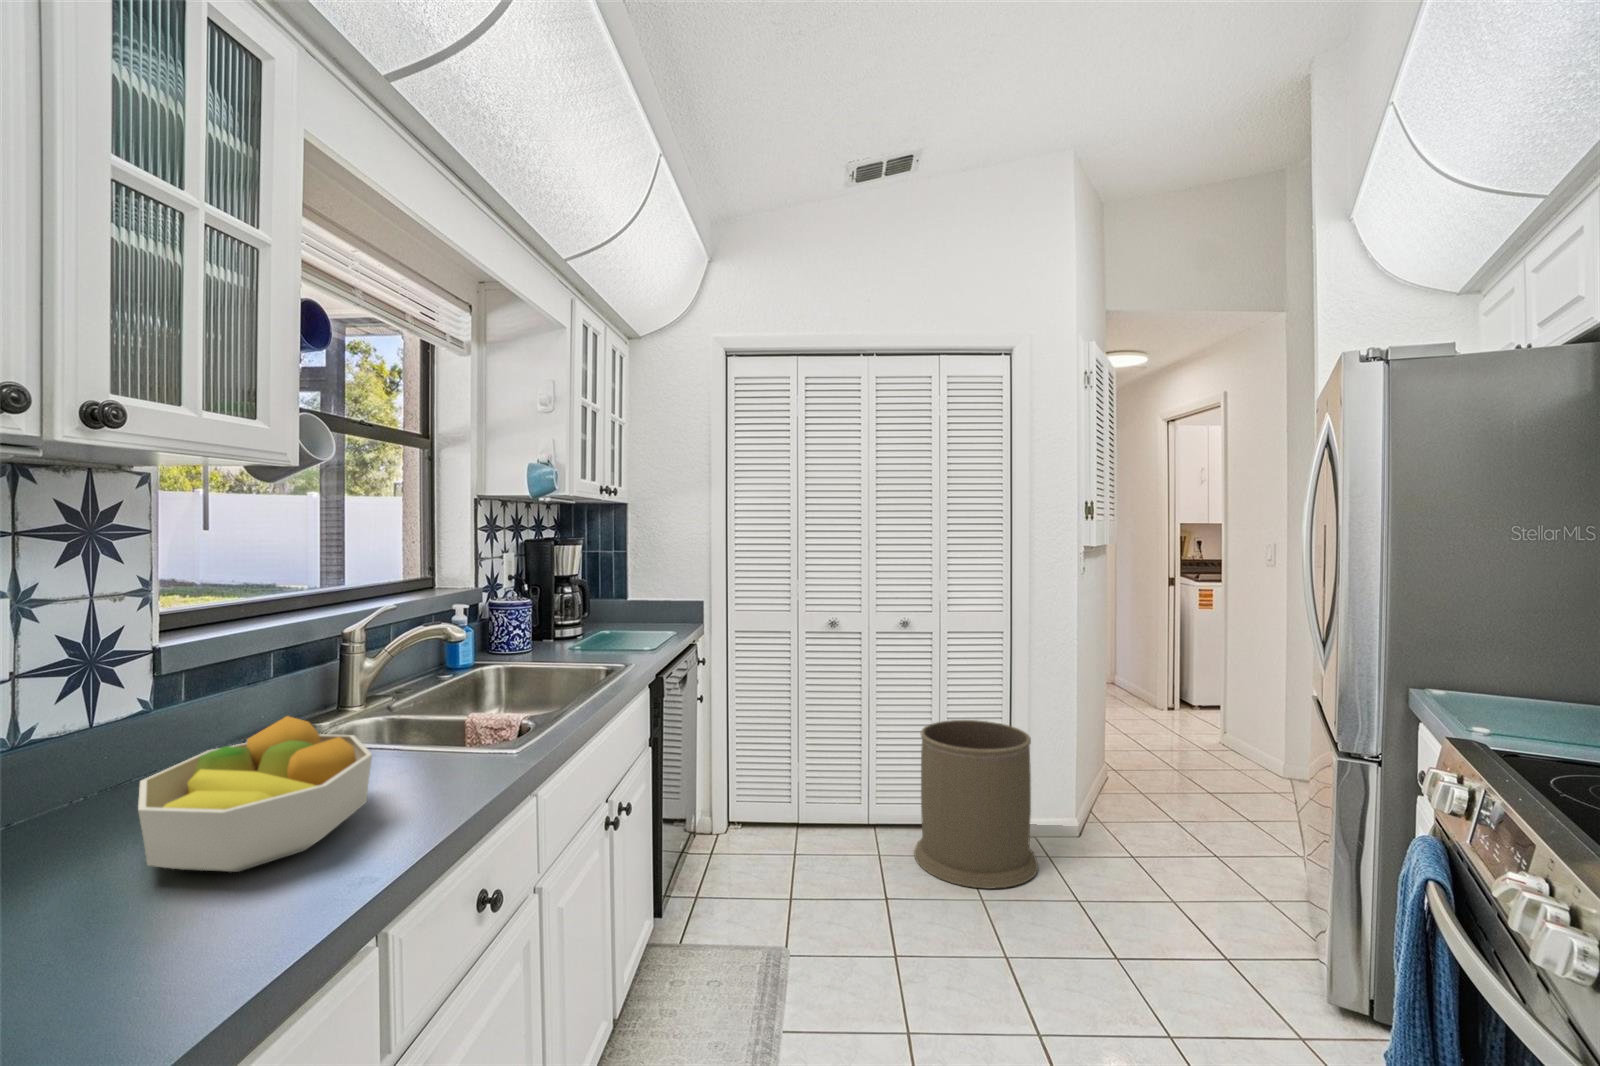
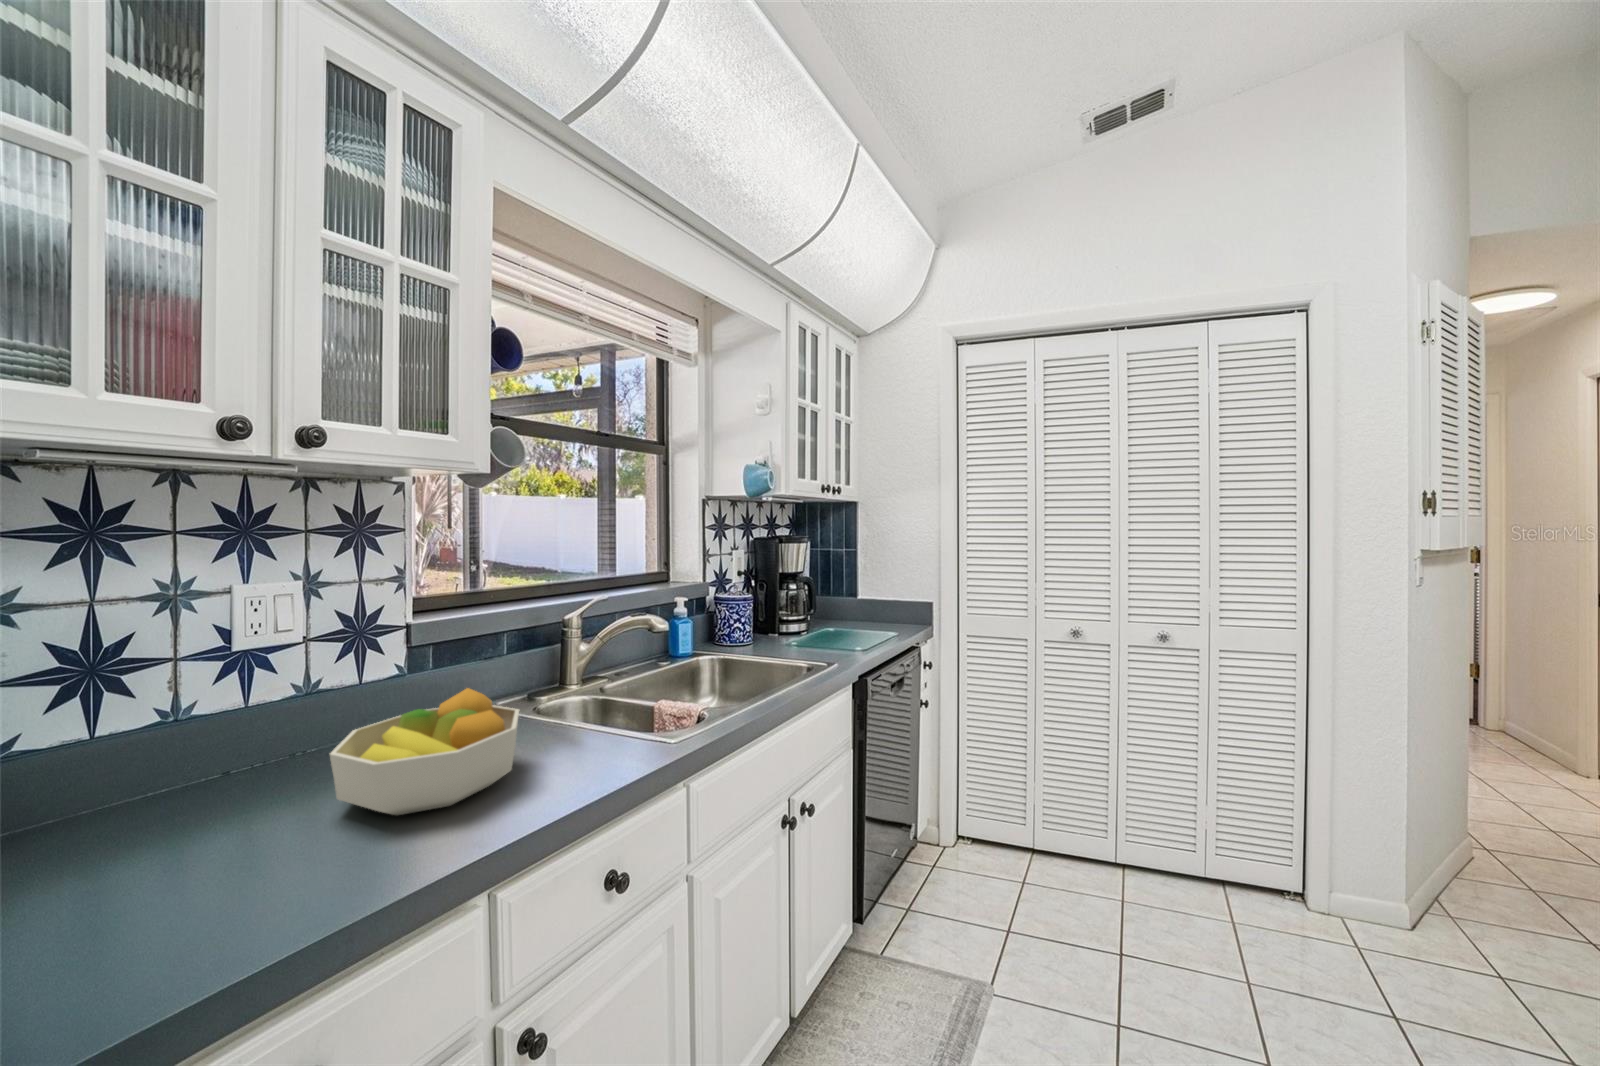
trash can: present [914,720,1038,889] -> none [1171,758,1346,978]

